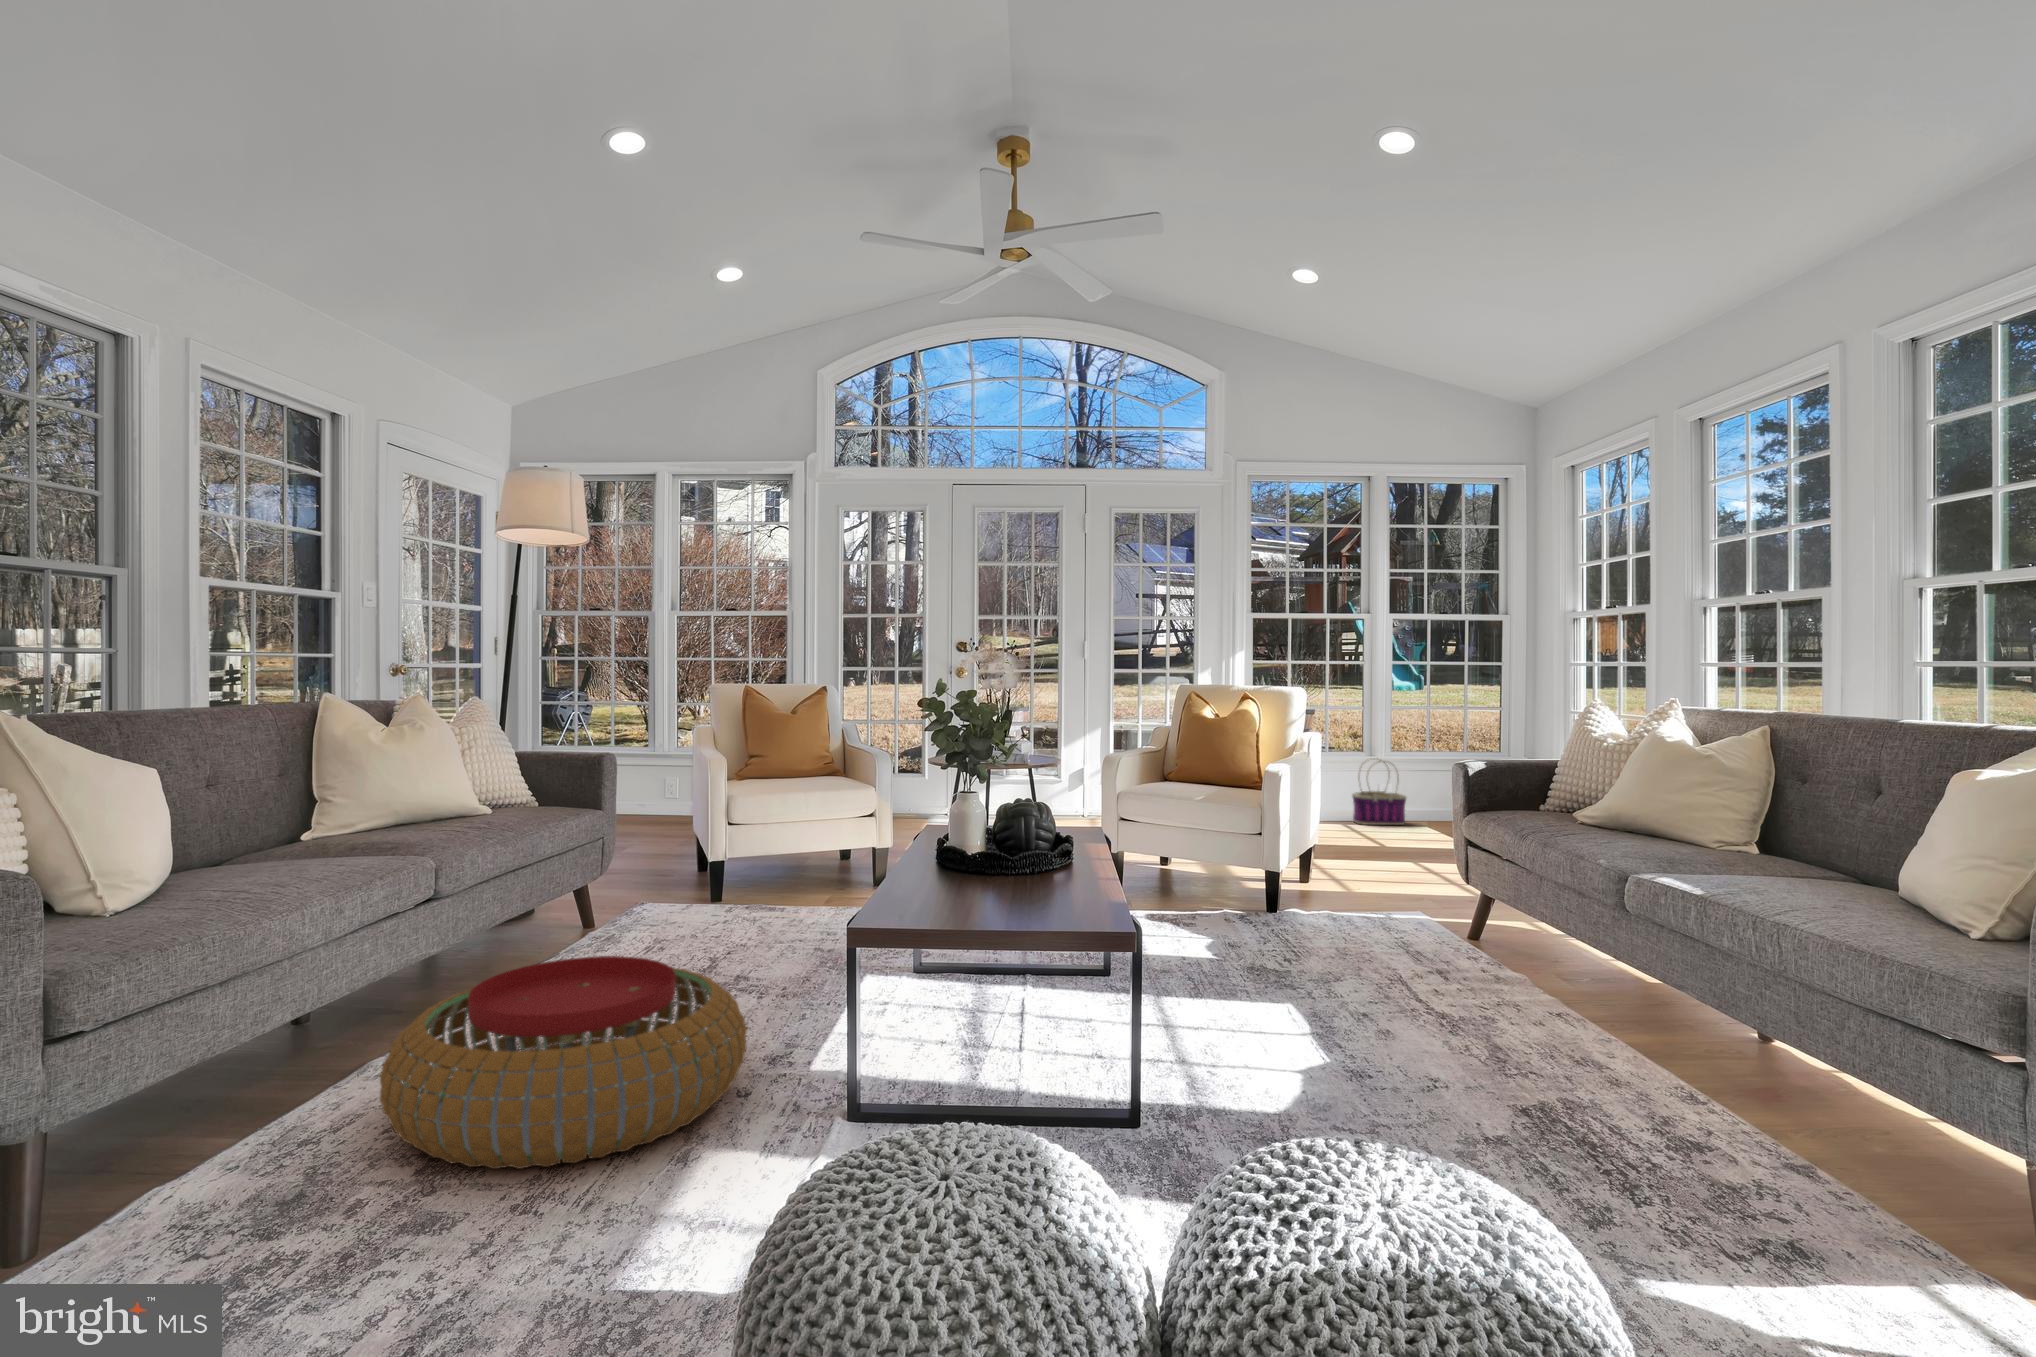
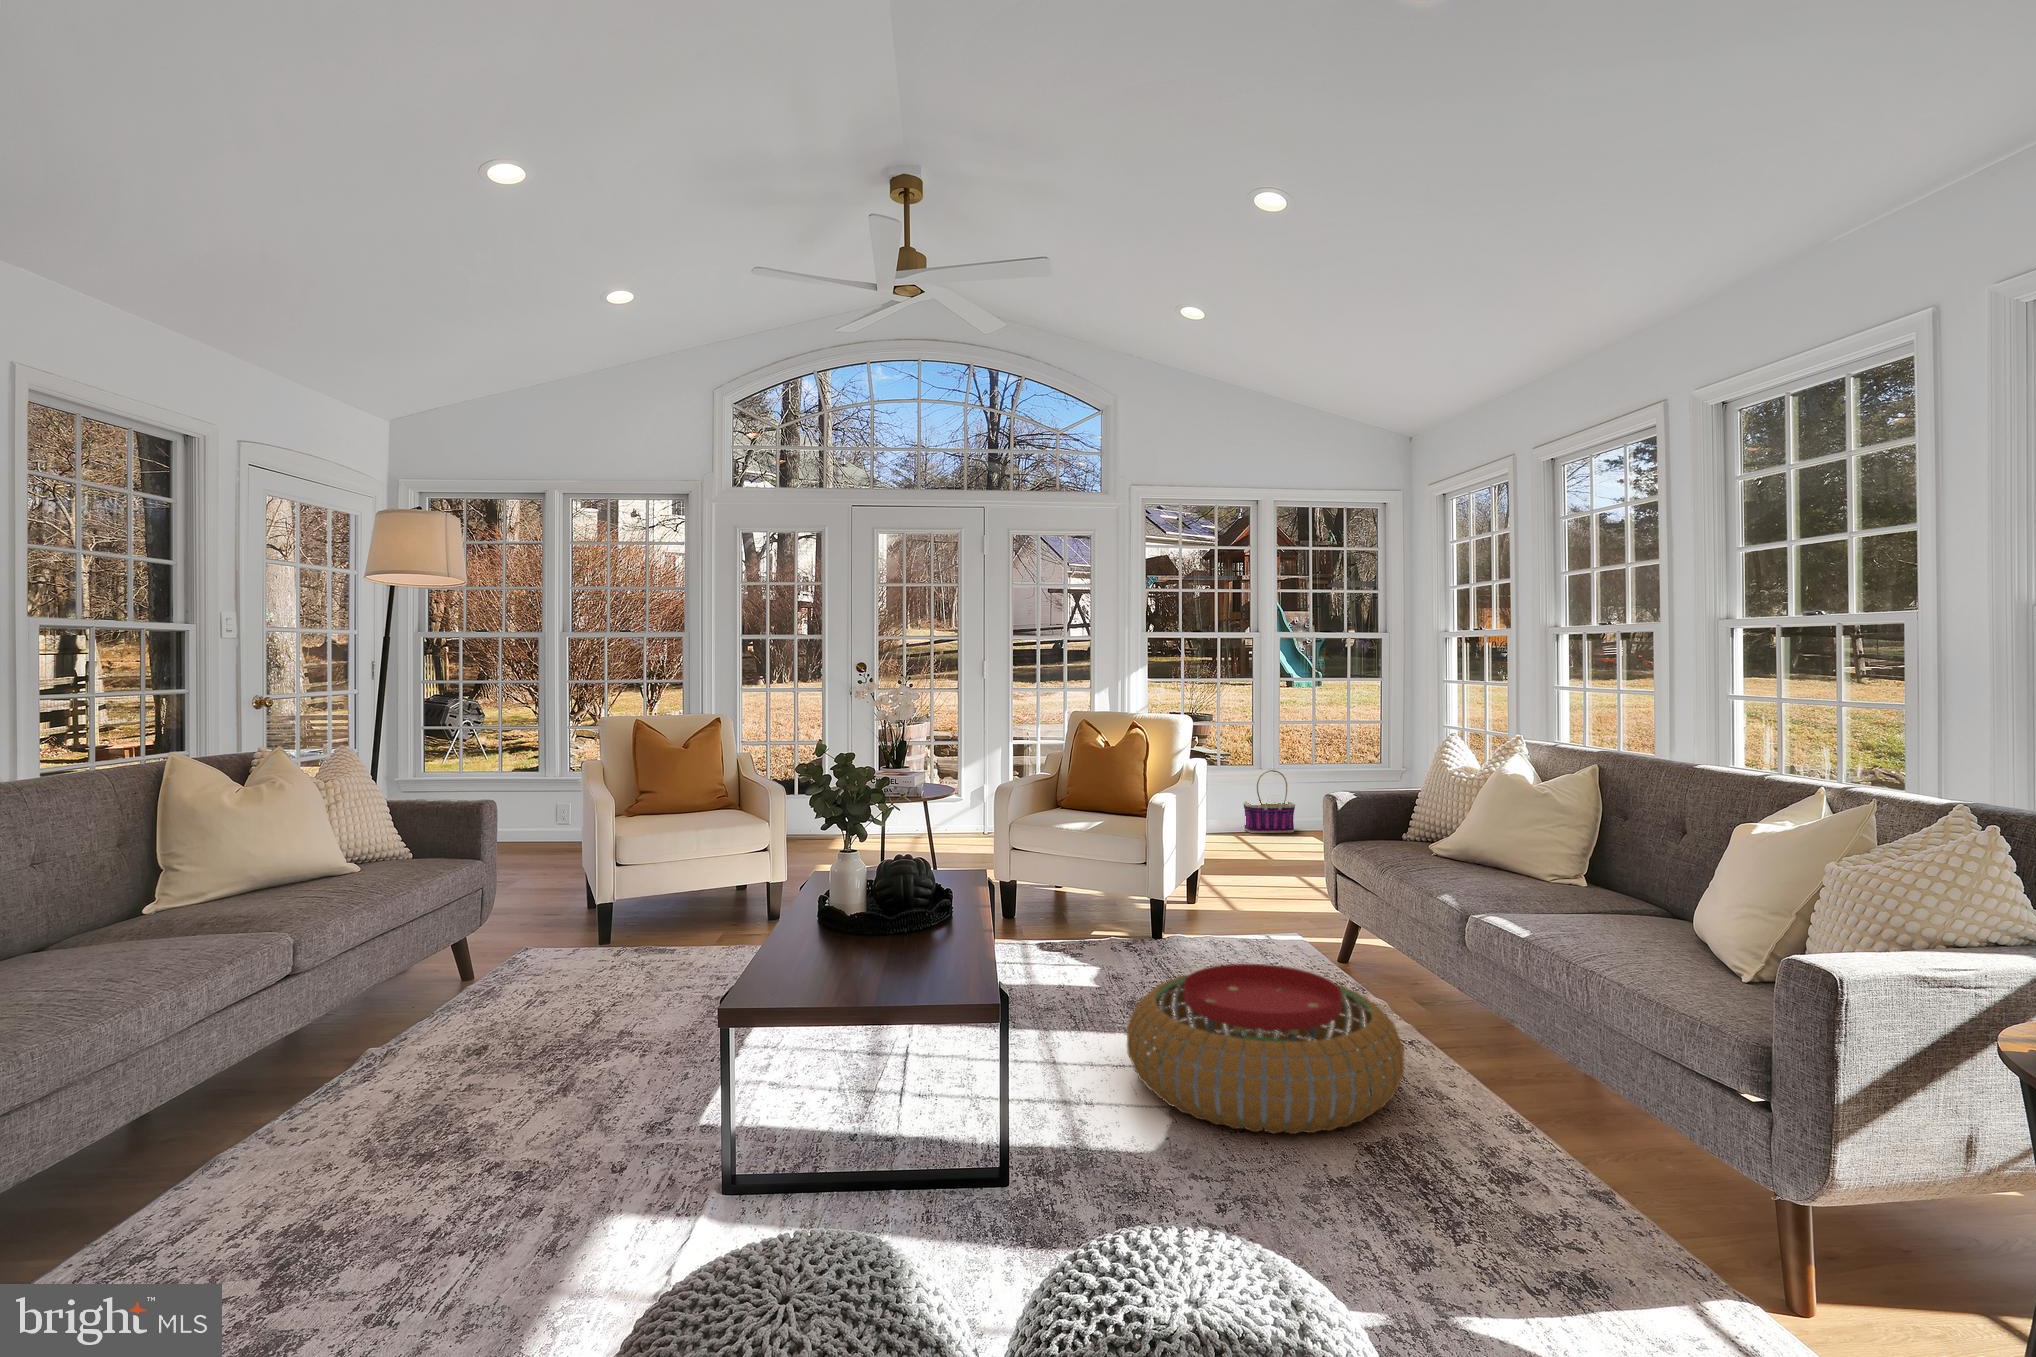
pouf: present [380,956,747,1169] -> present [1127,964,1404,1134]

